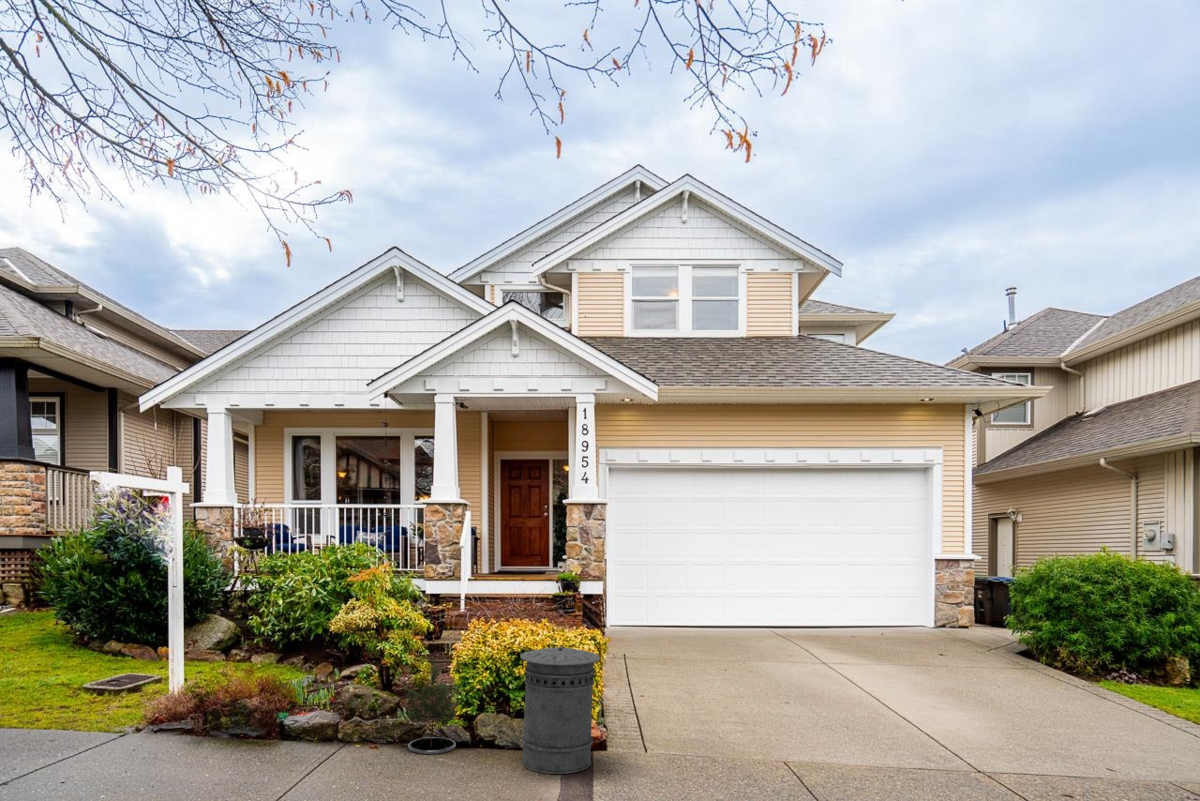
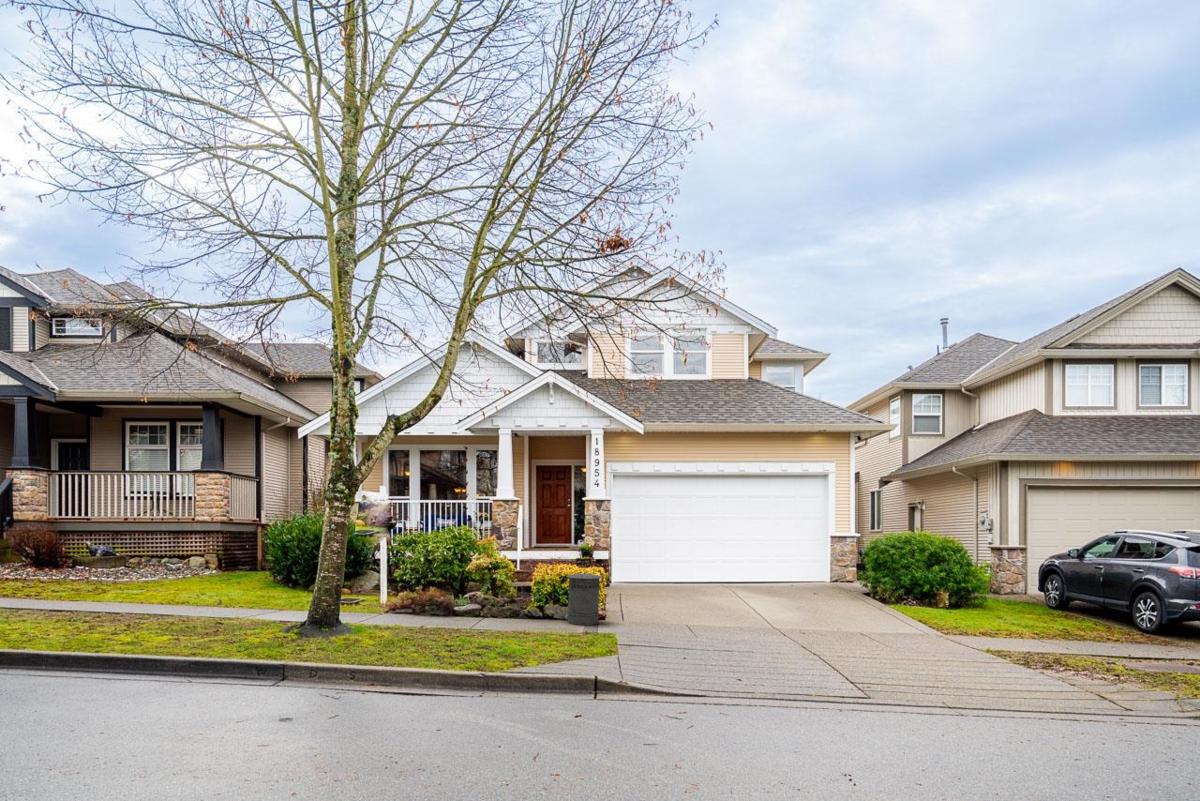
potted tree: present [404,658,459,754] -> none [511,578,538,620]

